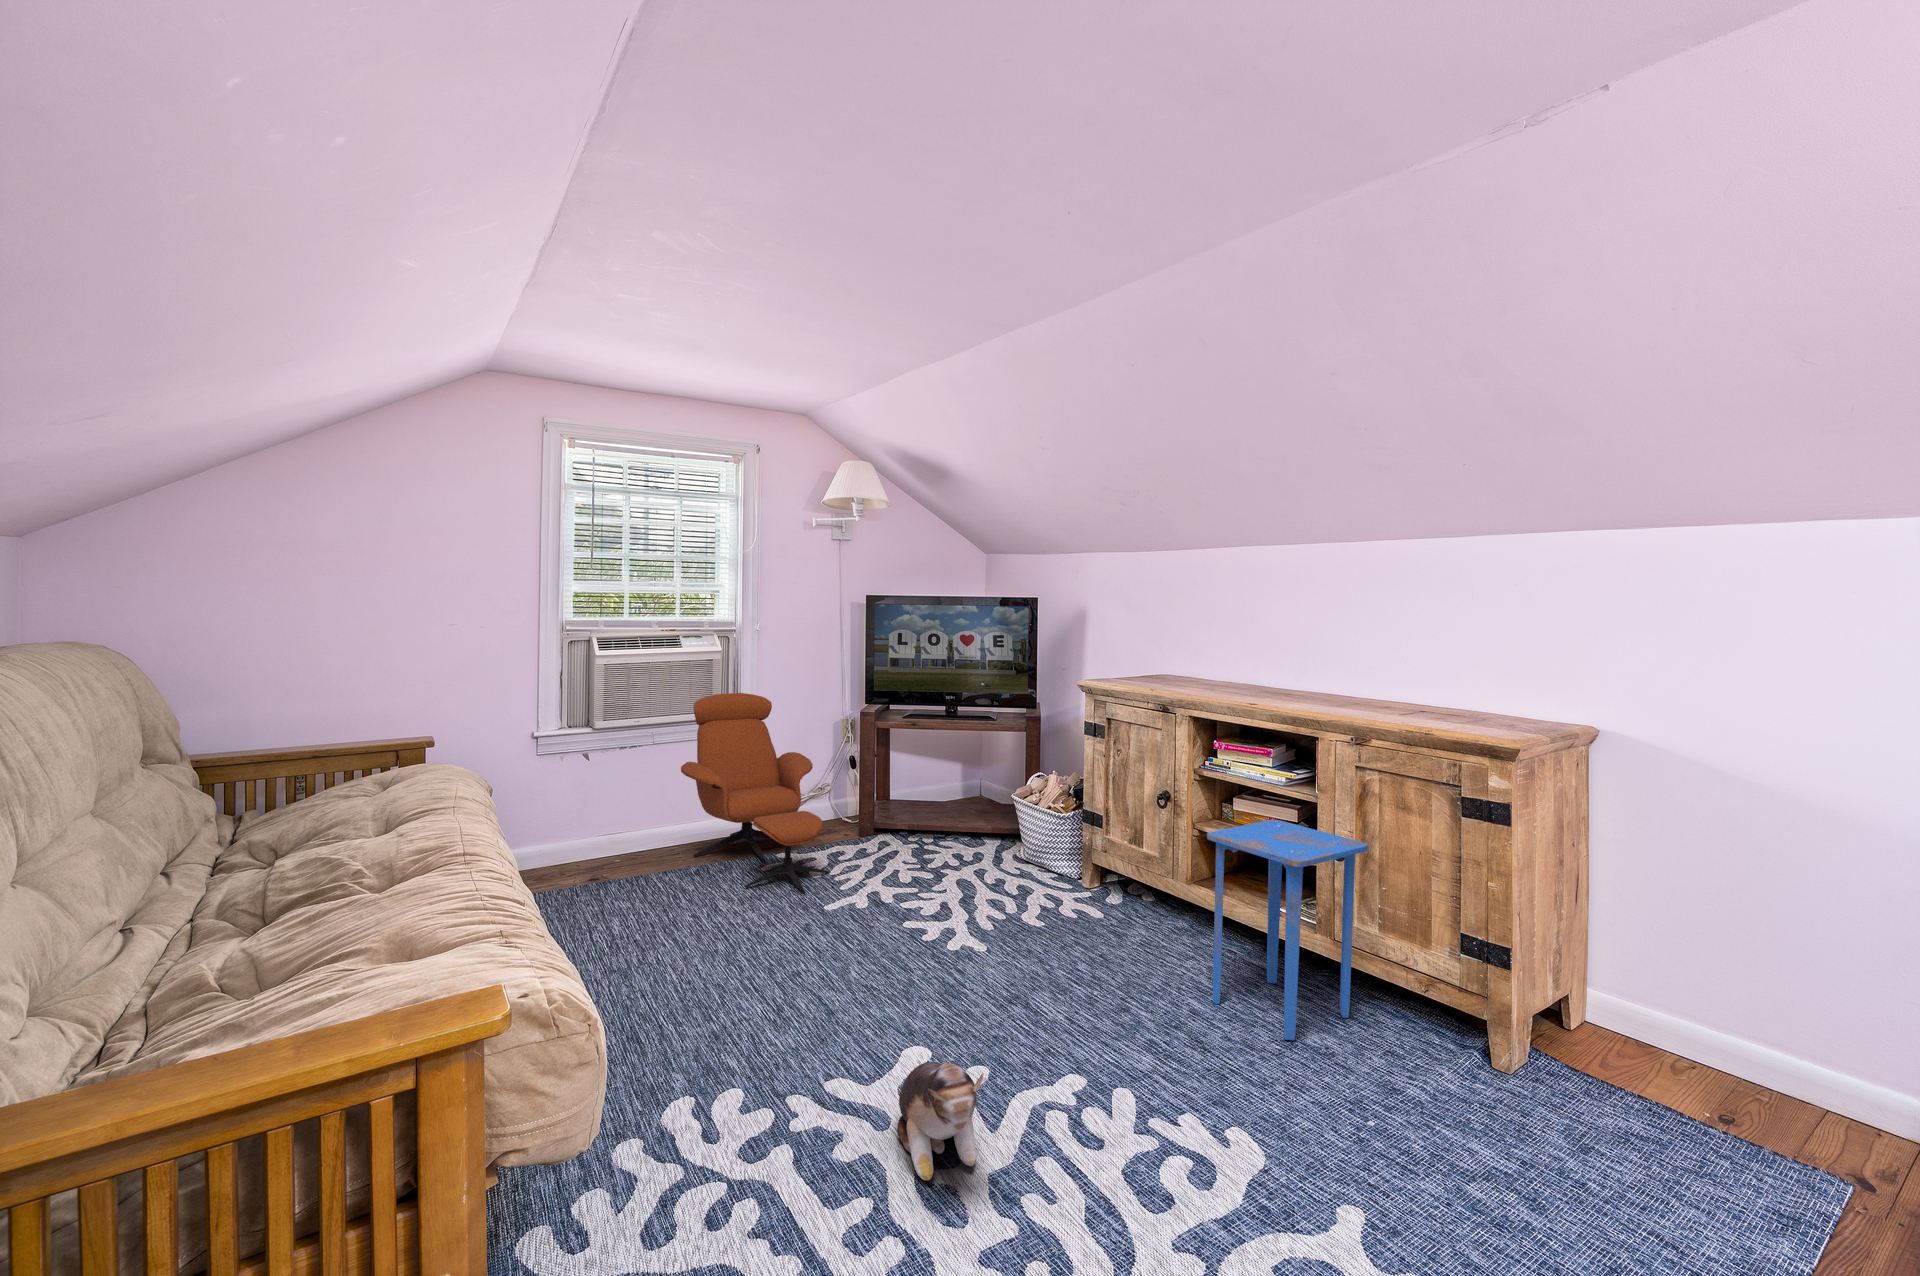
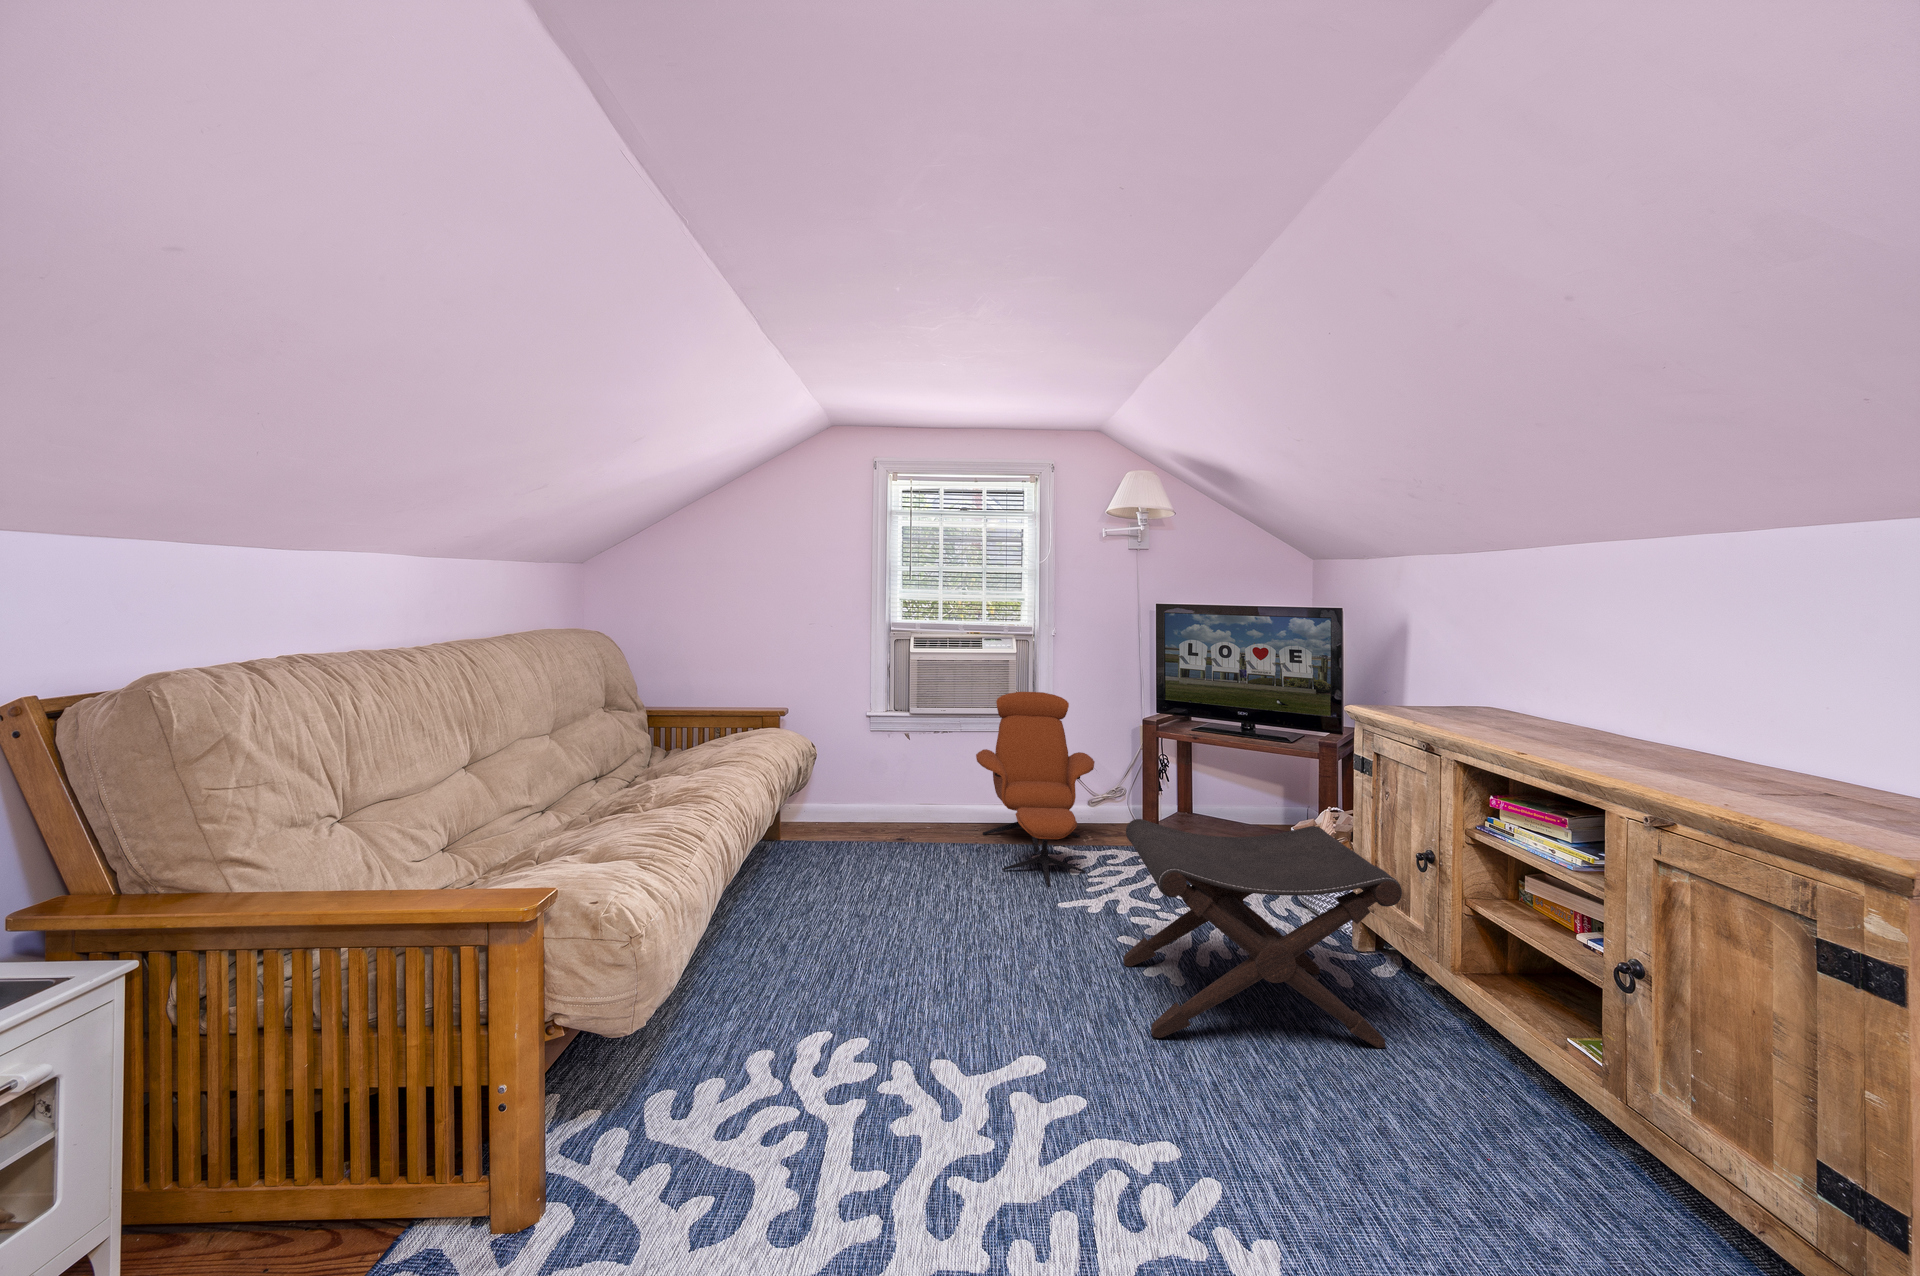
footstool: none [922,785,1169,999] -> present [1123,819,1402,1048]
side table: present [1207,820,1368,1040] -> none [1414,910,1659,1209]
plush toy: present [897,1062,984,1181] -> none [932,1070,1019,1188]

